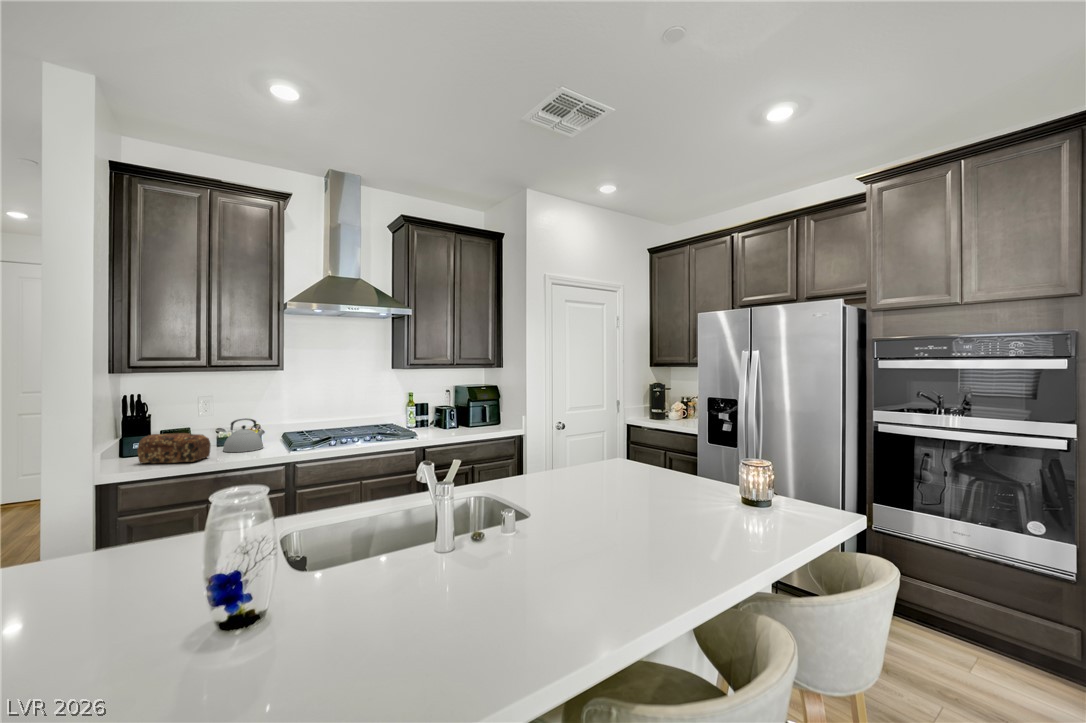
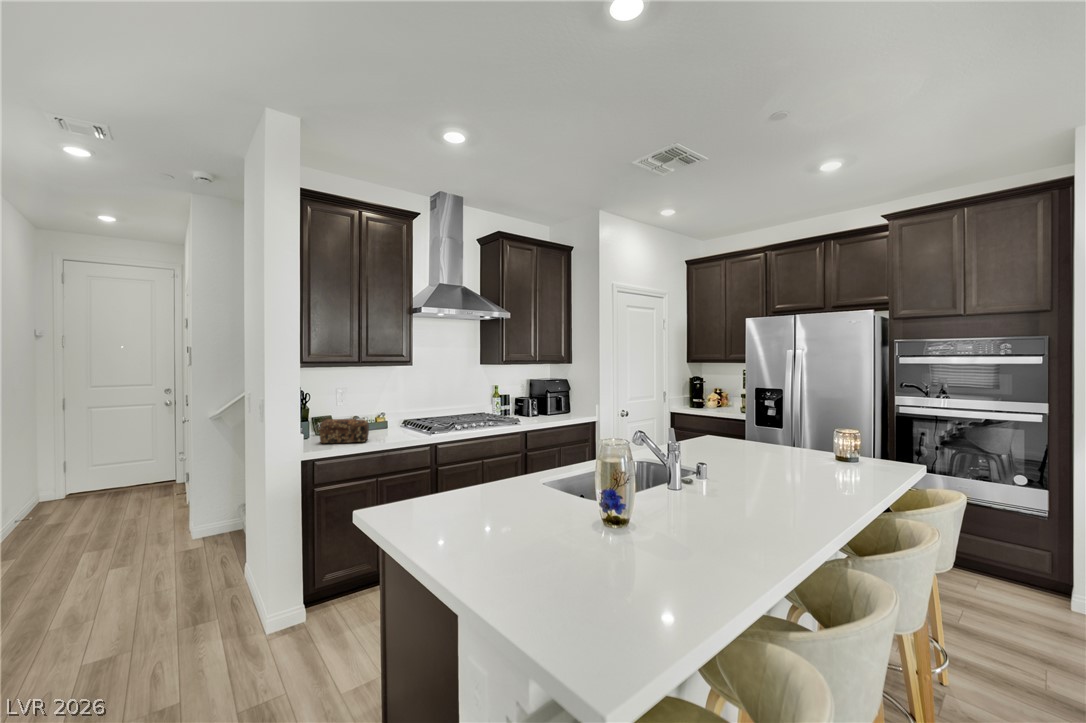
kettle: present [223,419,265,452] -> none [367,407,398,435]

